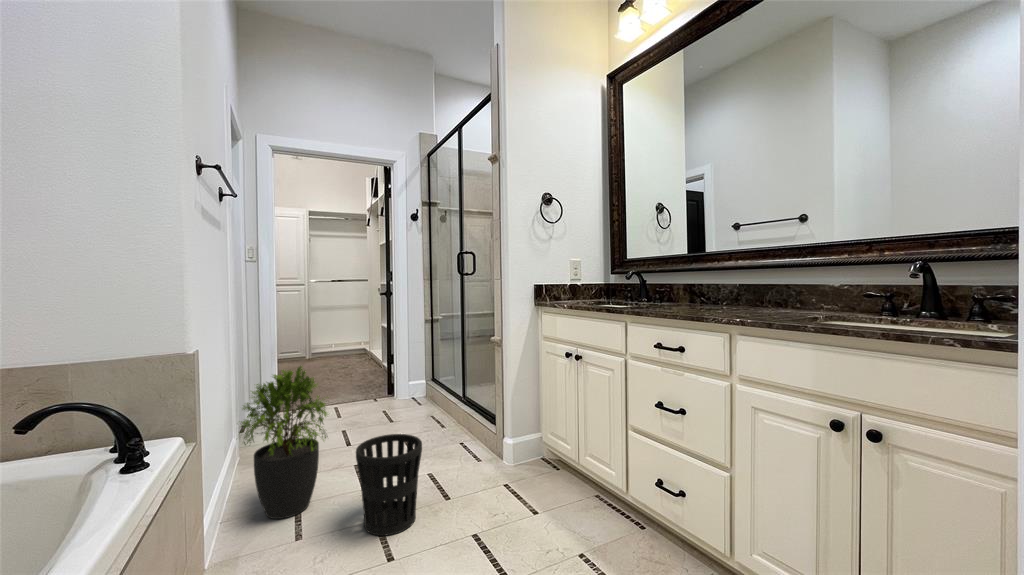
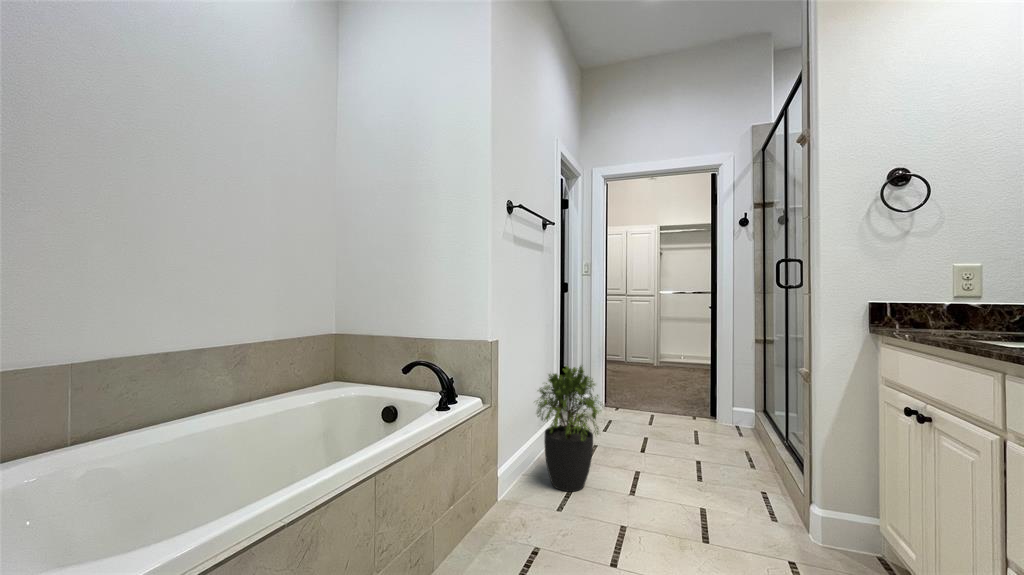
wastebasket: present [356,434,422,536] -> none [605,446,671,547]

